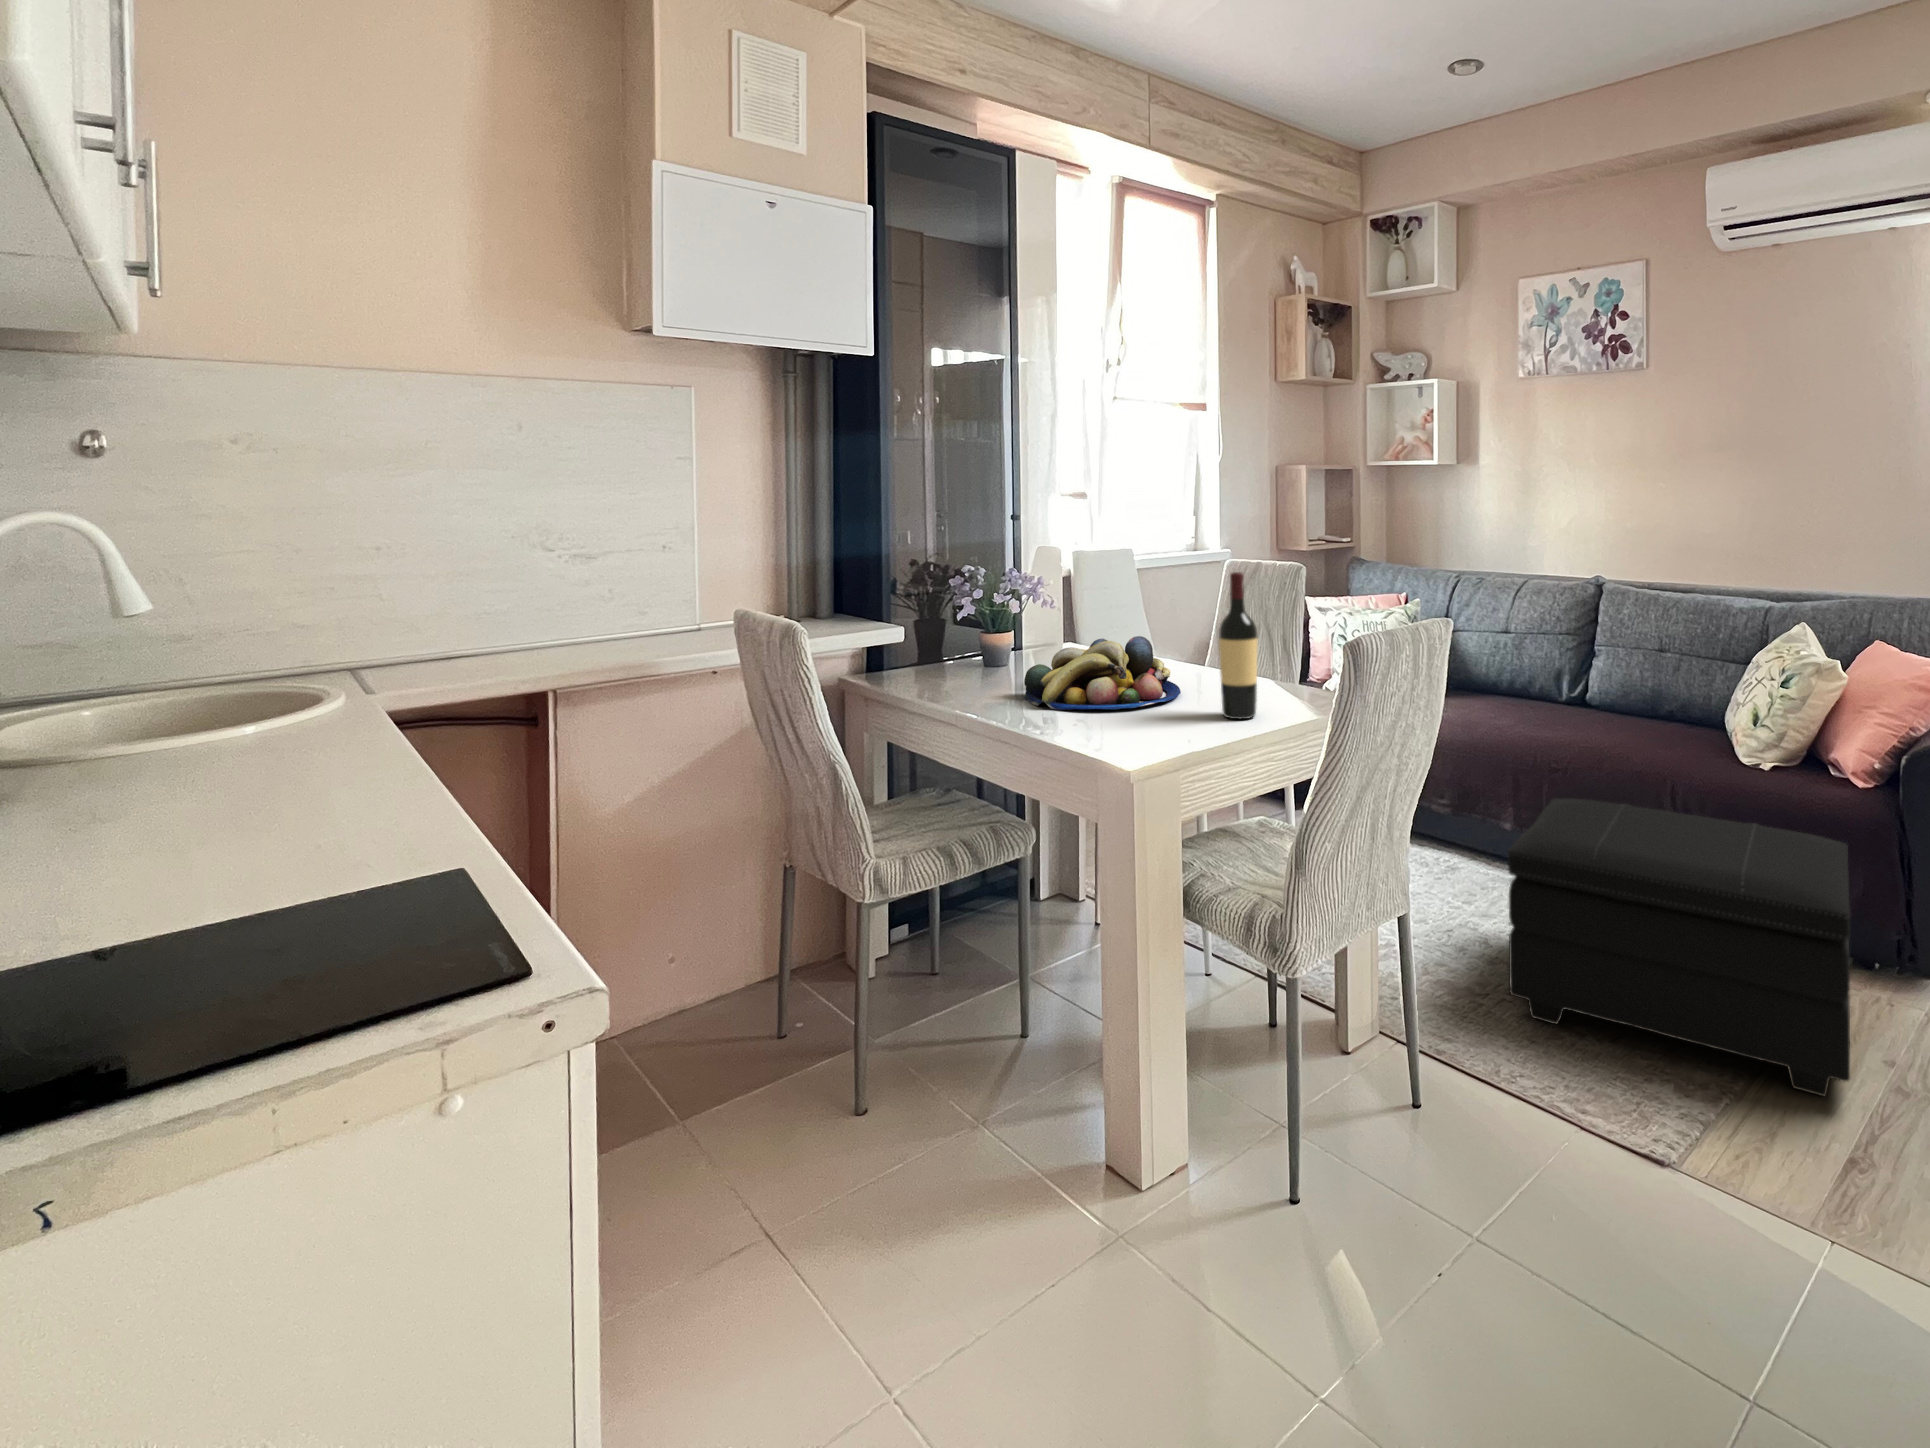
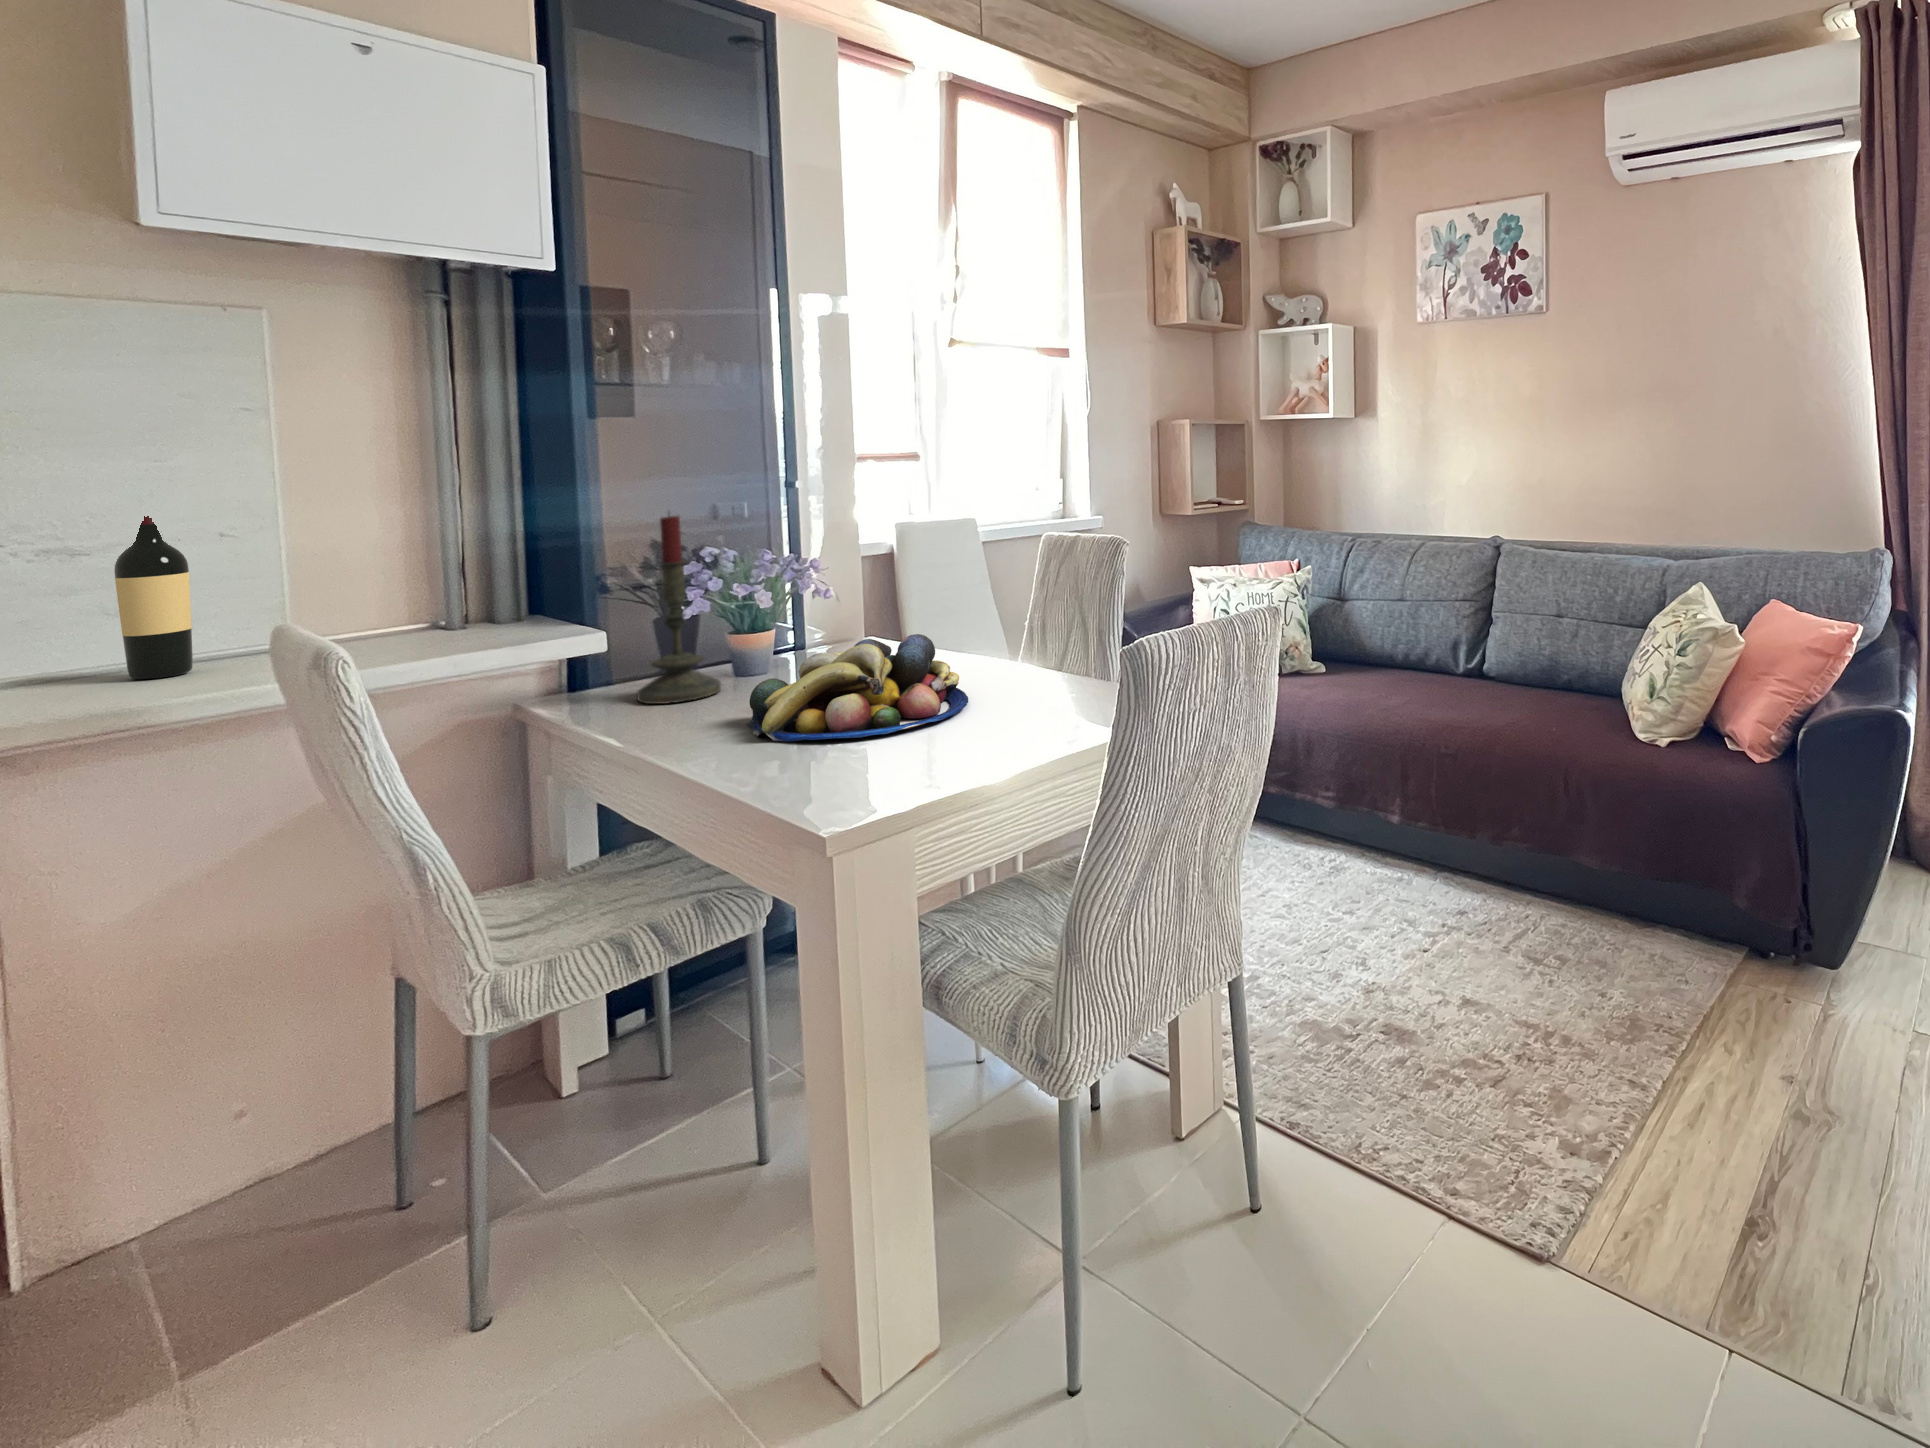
candle: none [928,536,985,682] -> present [637,515,721,704]
wine bottle: present [1219,572,1258,719] -> present [114,516,193,679]
footstool: present [1508,798,1850,1096] -> none [1376,794,1750,1139]

